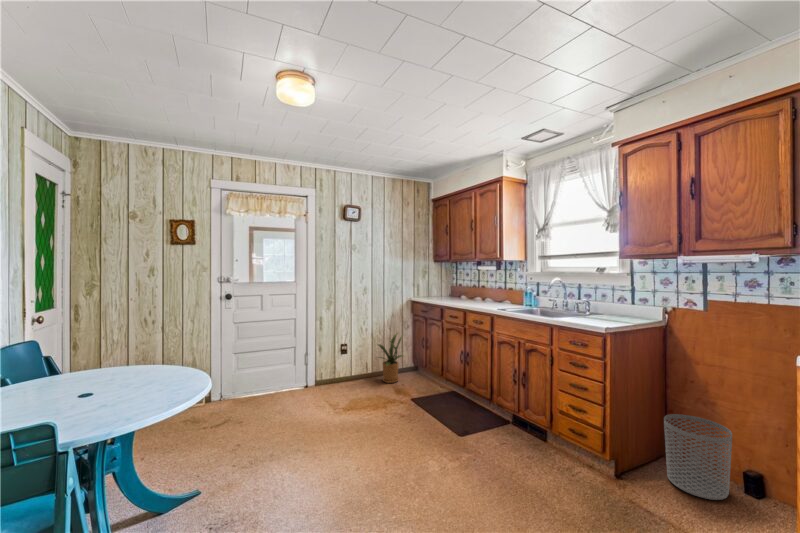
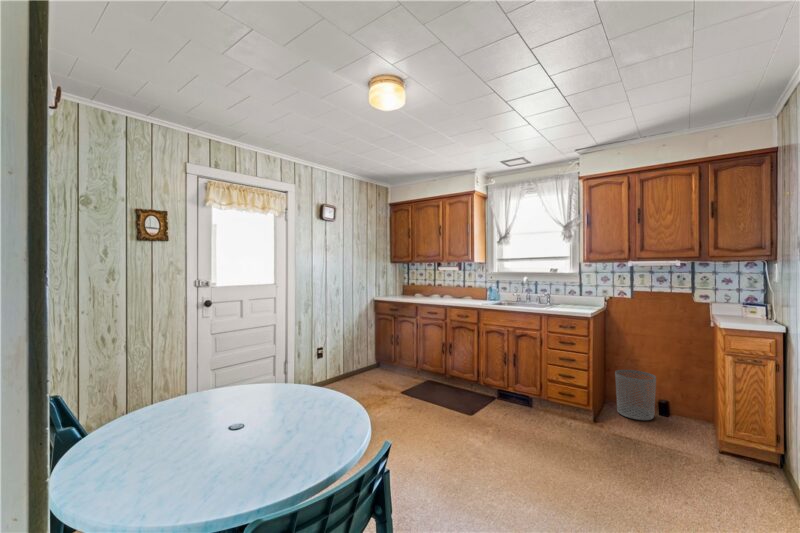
house plant: present [378,334,402,383] -> none [347,333,375,383]

